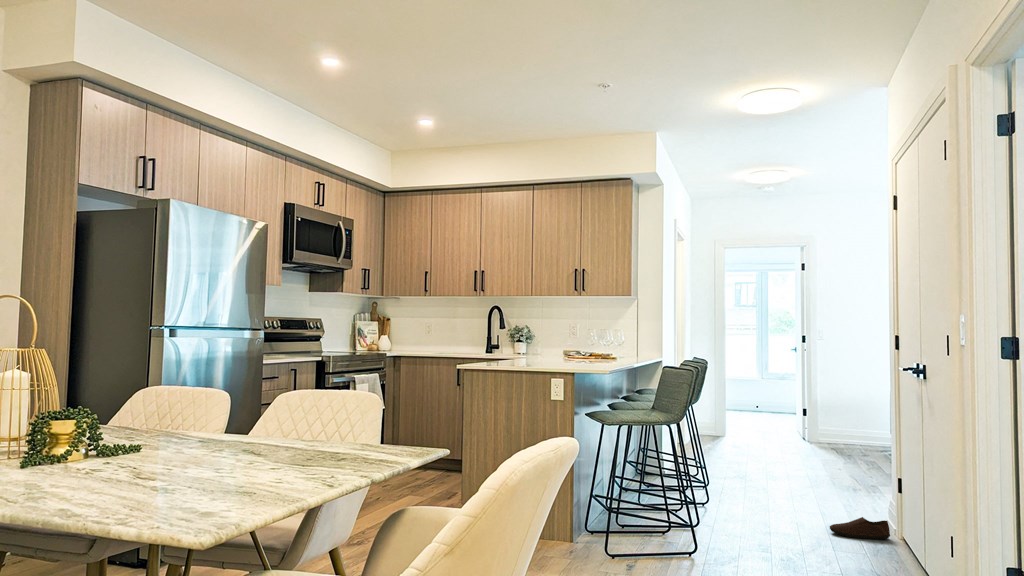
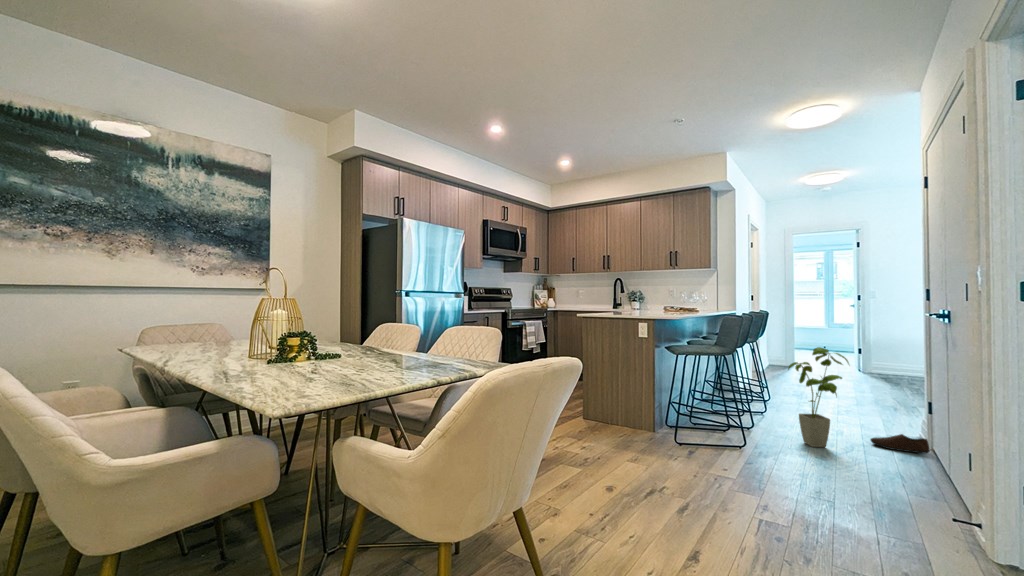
house plant: none [742,411,814,543] -> present [788,347,849,447]

